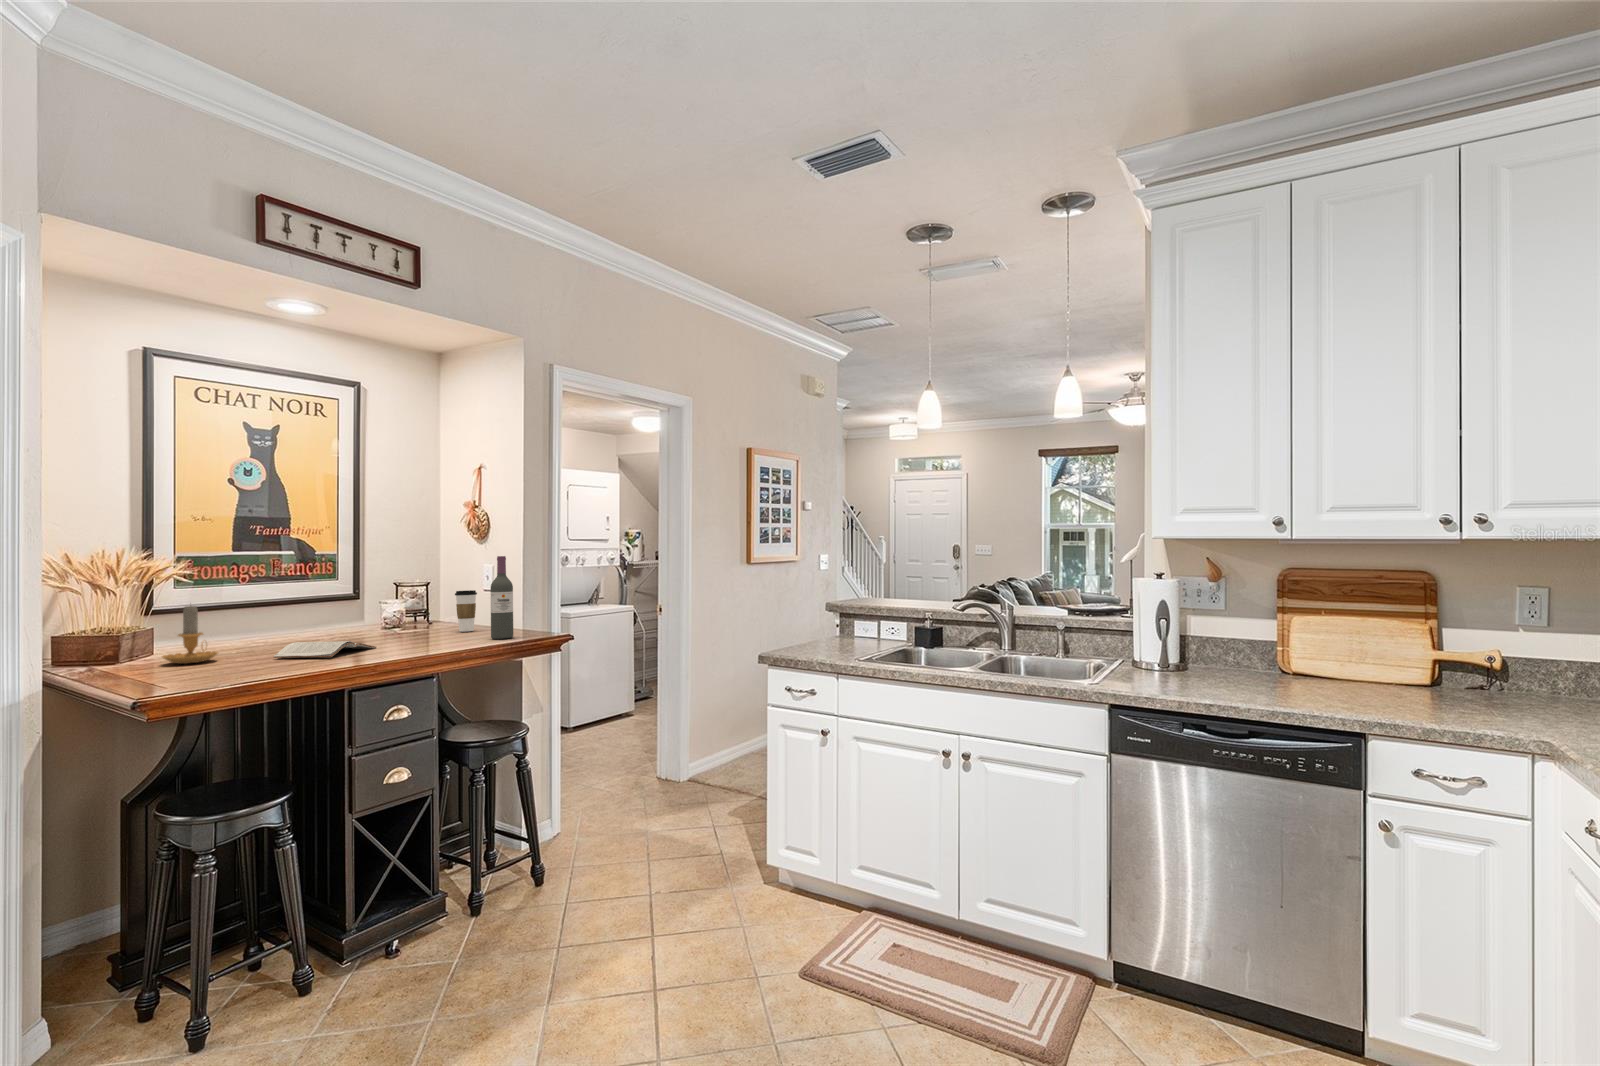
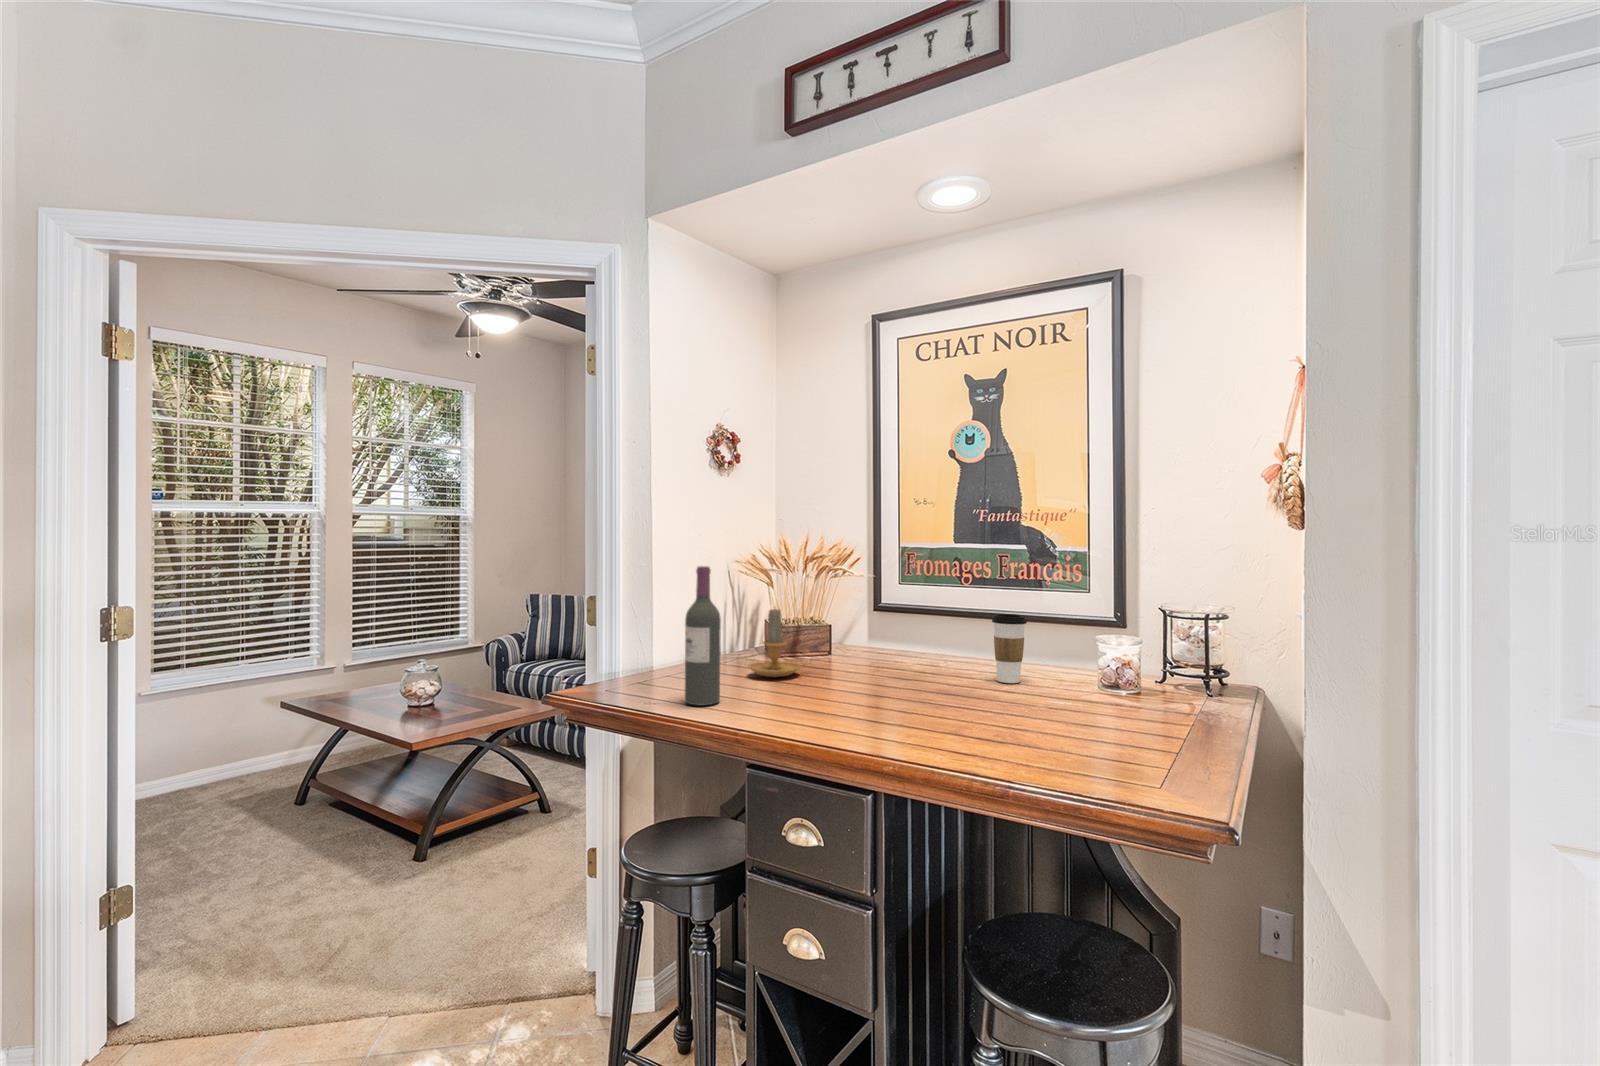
wine bottle: present [491,556,513,639] -> present [685,566,721,705]
coffee cup: present [455,590,477,632] -> present [992,614,1027,683]
magazine: present [274,641,376,658] -> none [786,678,907,715]

